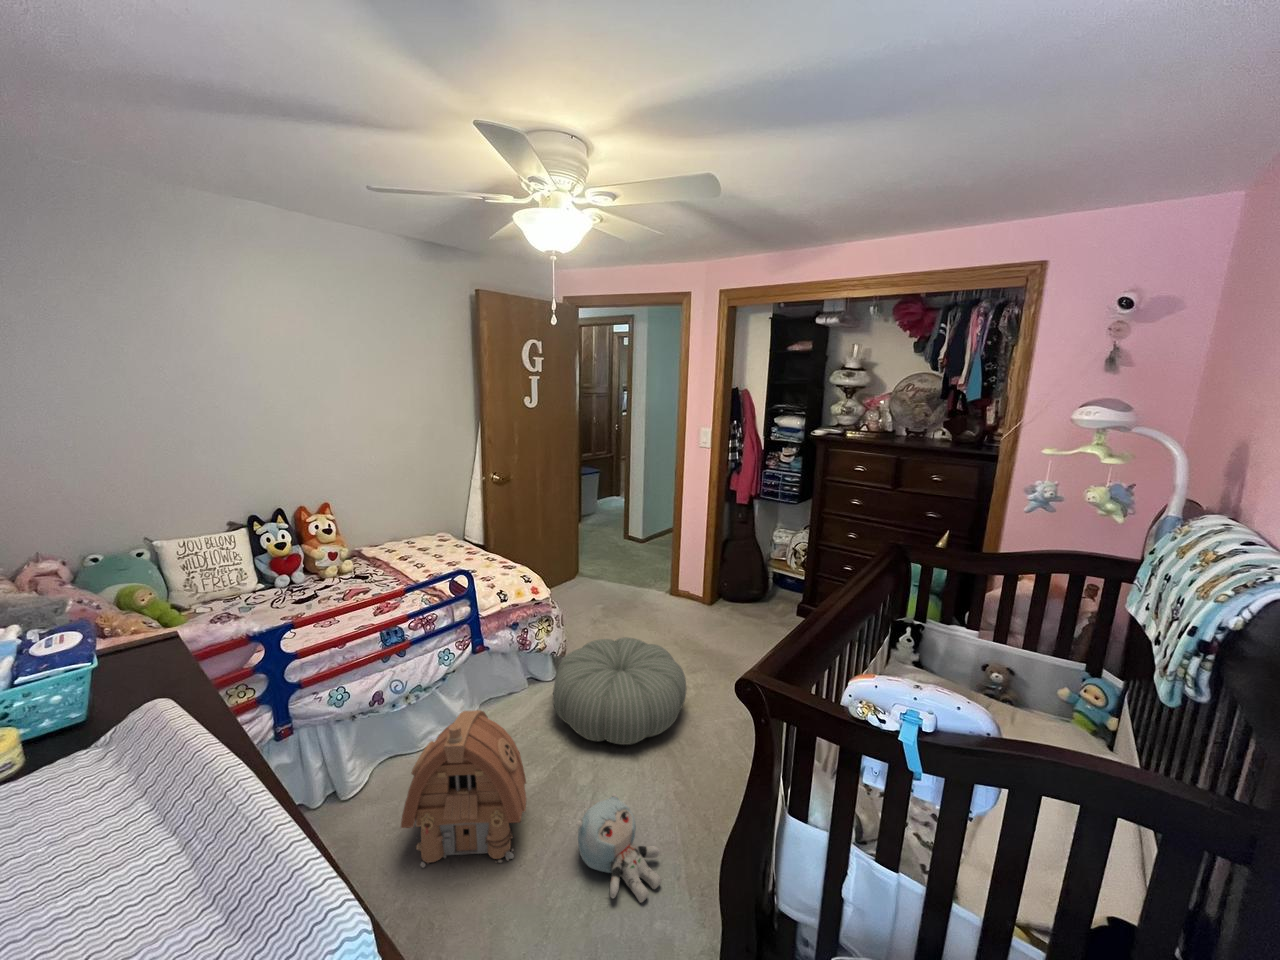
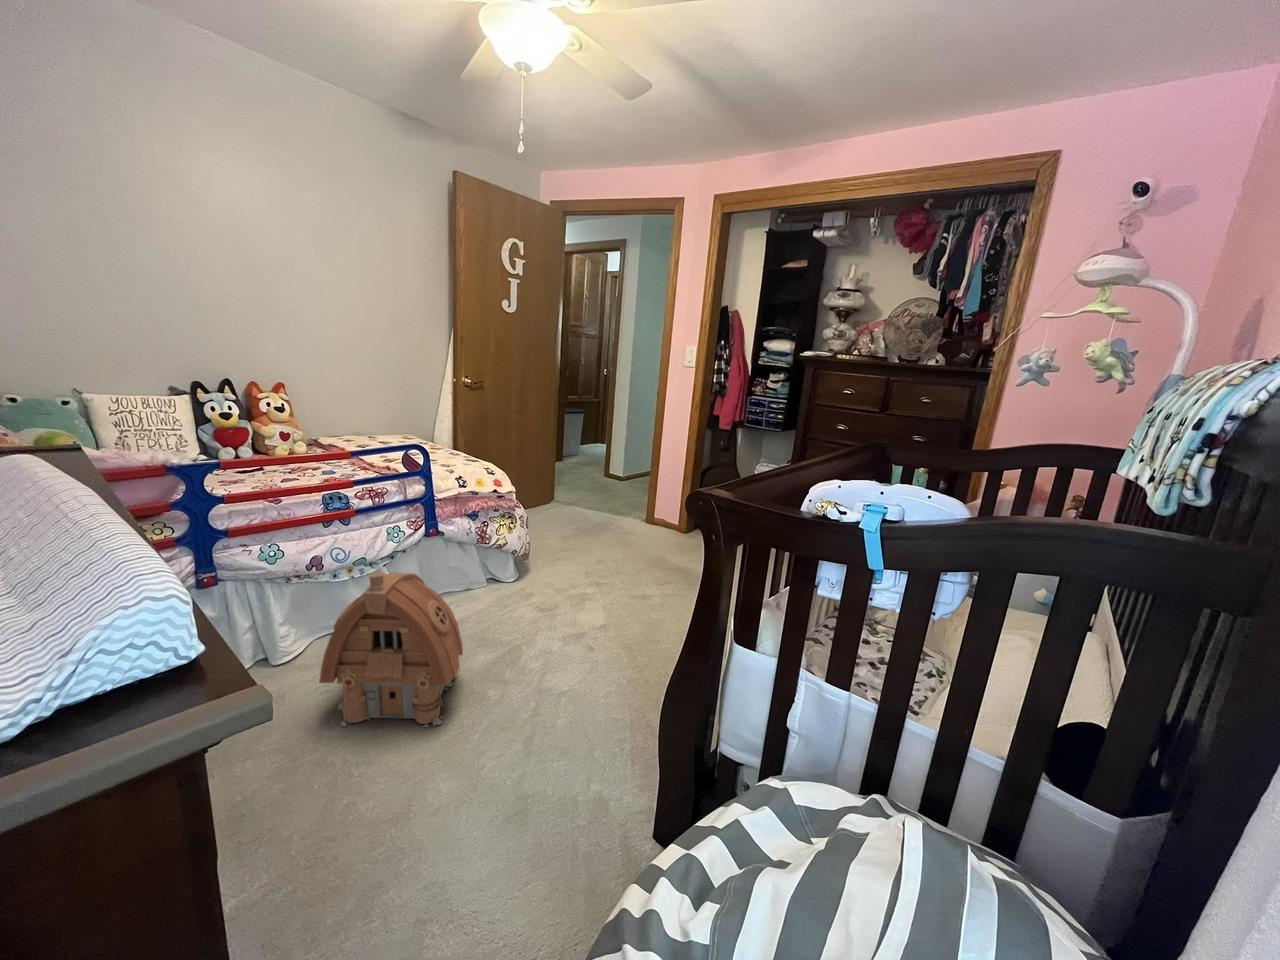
pouf: present [553,637,687,745] -> none [507,539,647,635]
plush toy: present [577,793,661,903] -> none [507,666,595,770]

